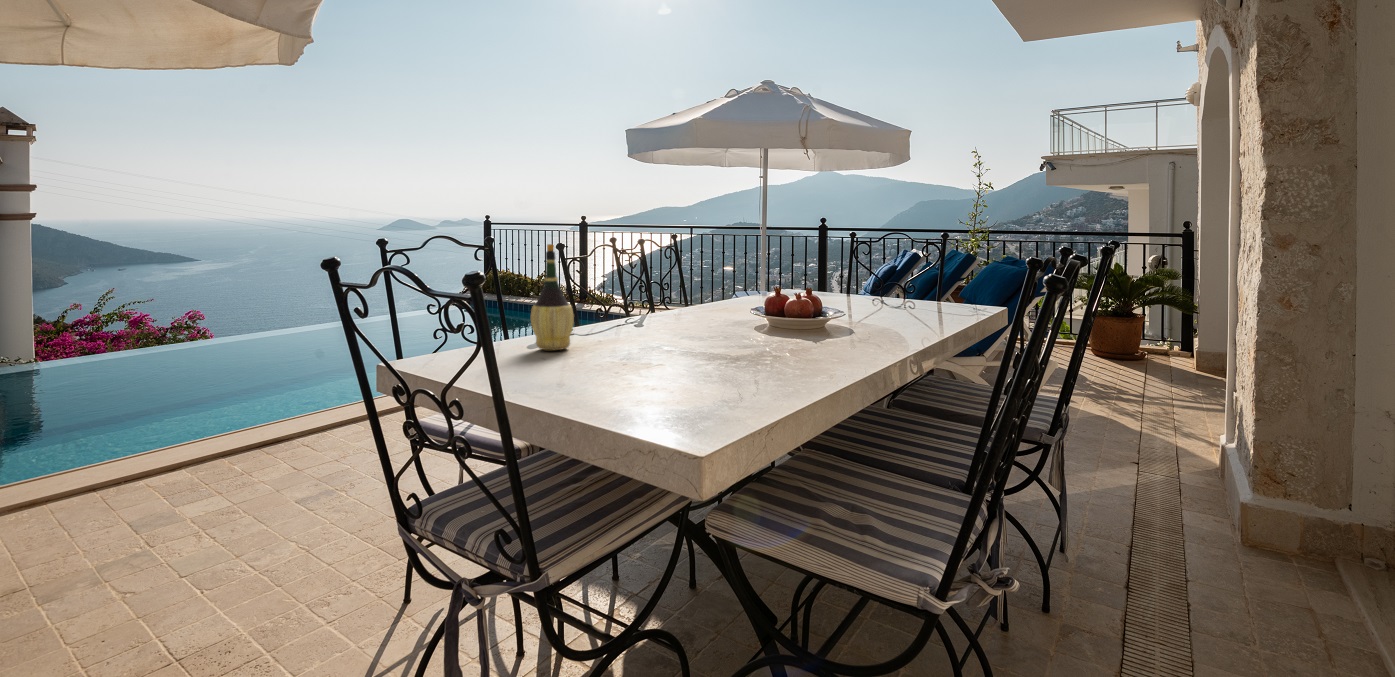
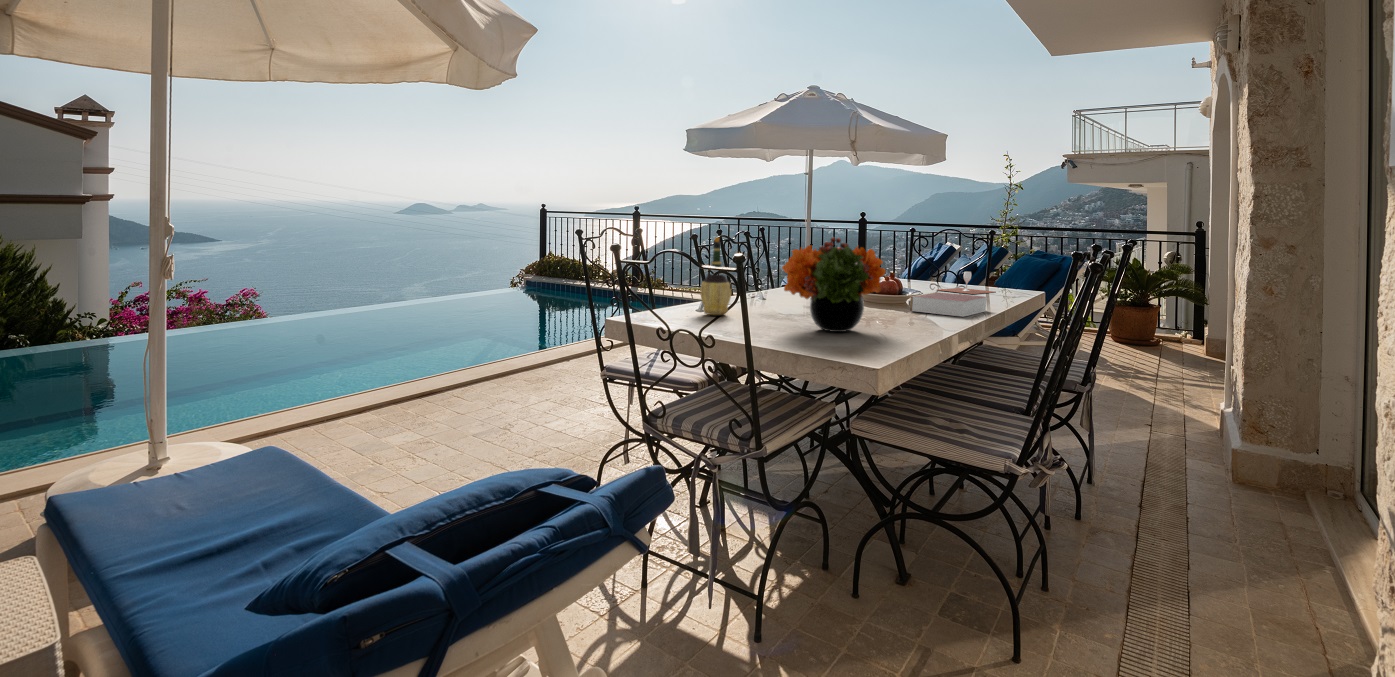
flower arrangement: none [612,242,761,377] -> present [782,237,885,332]
wine glass: none [873,284,949,312] -> present [938,272,994,294]
book: none [821,312,925,347] -> present [910,292,987,317]

